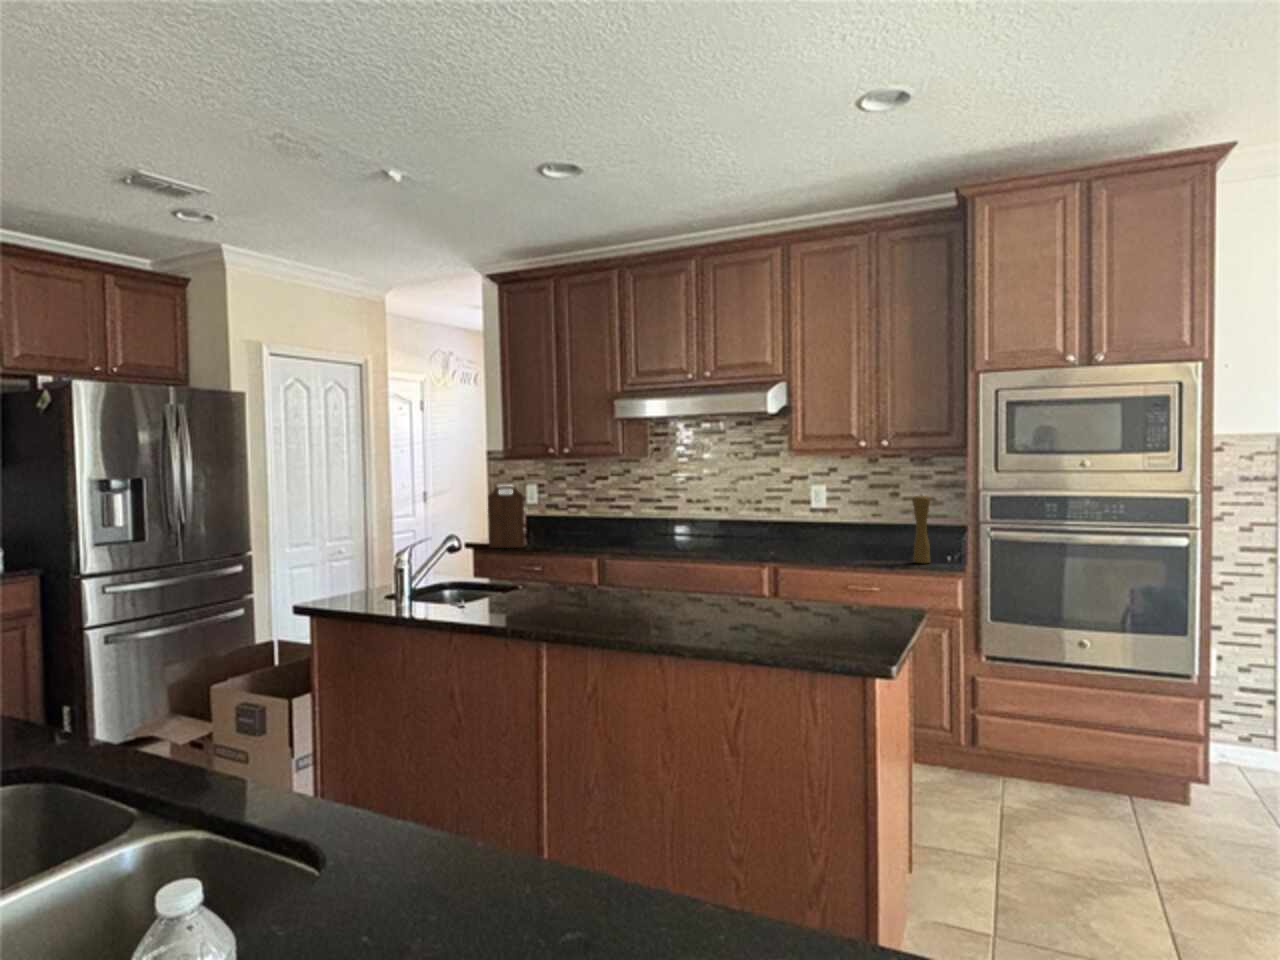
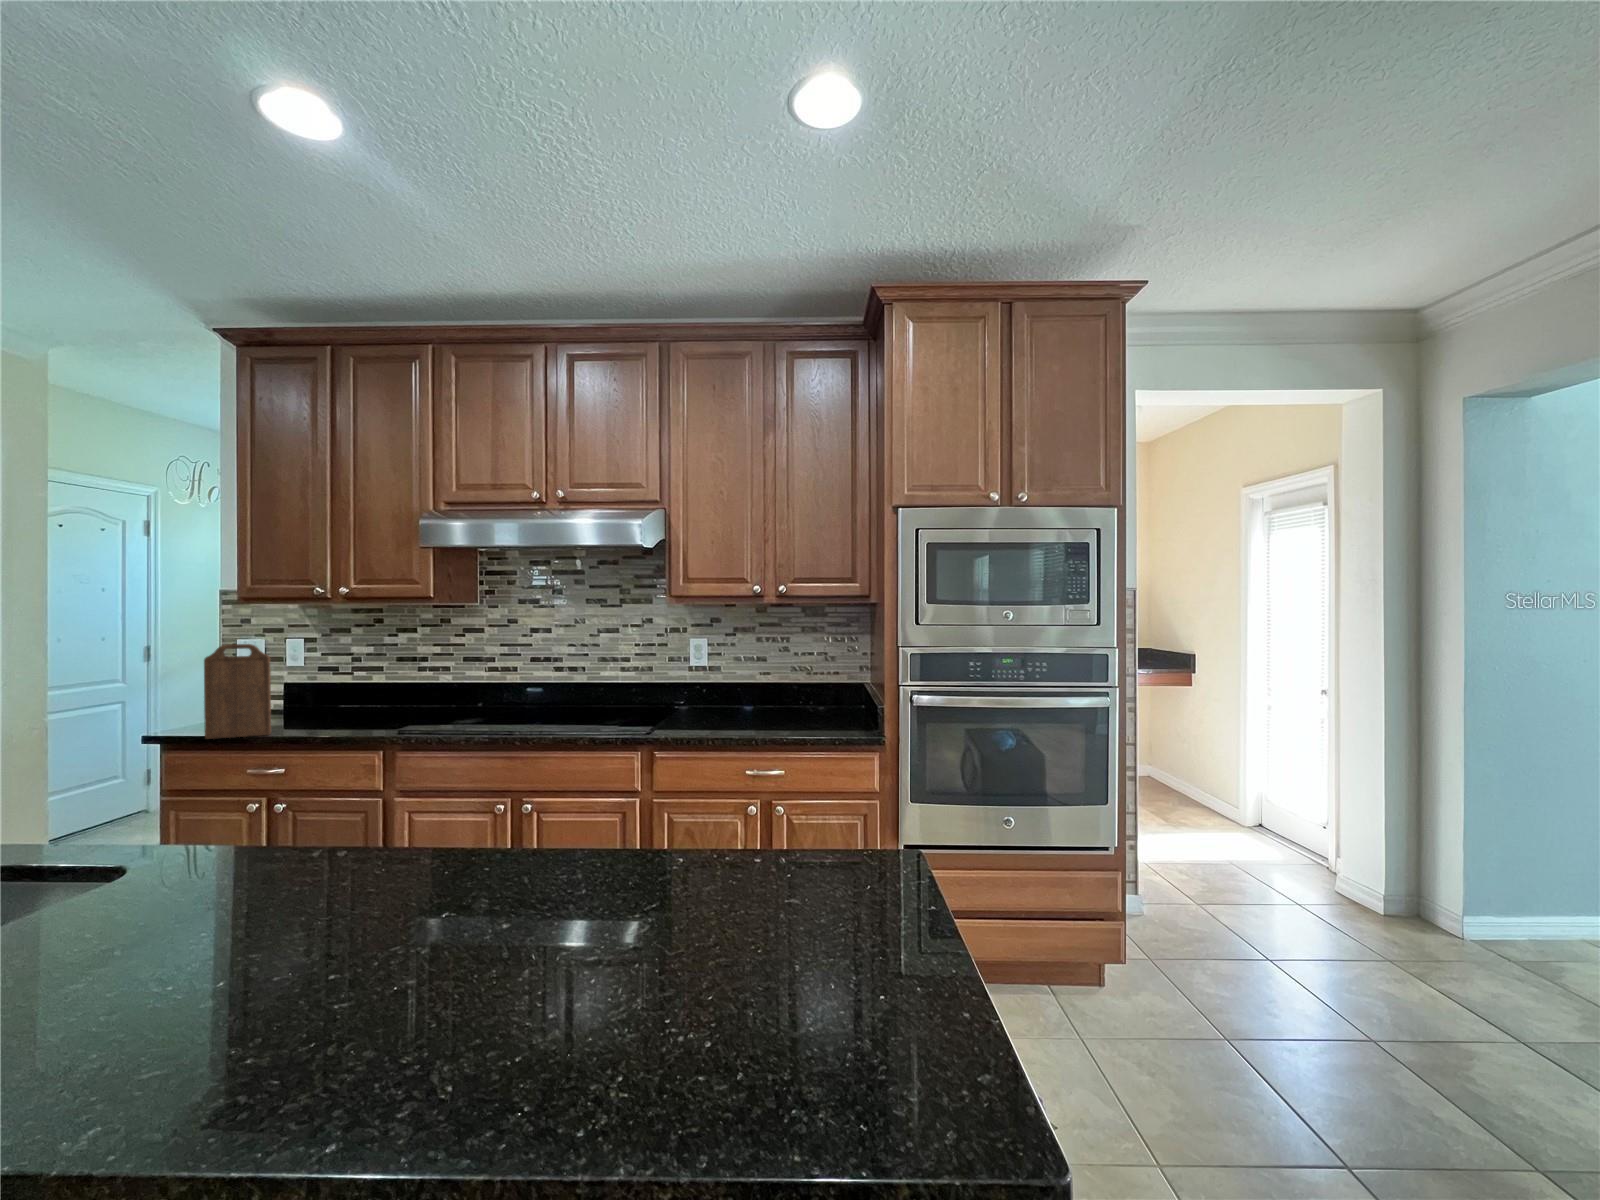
pepper mill: present [912,495,931,563] -> none [819,652,839,736]

